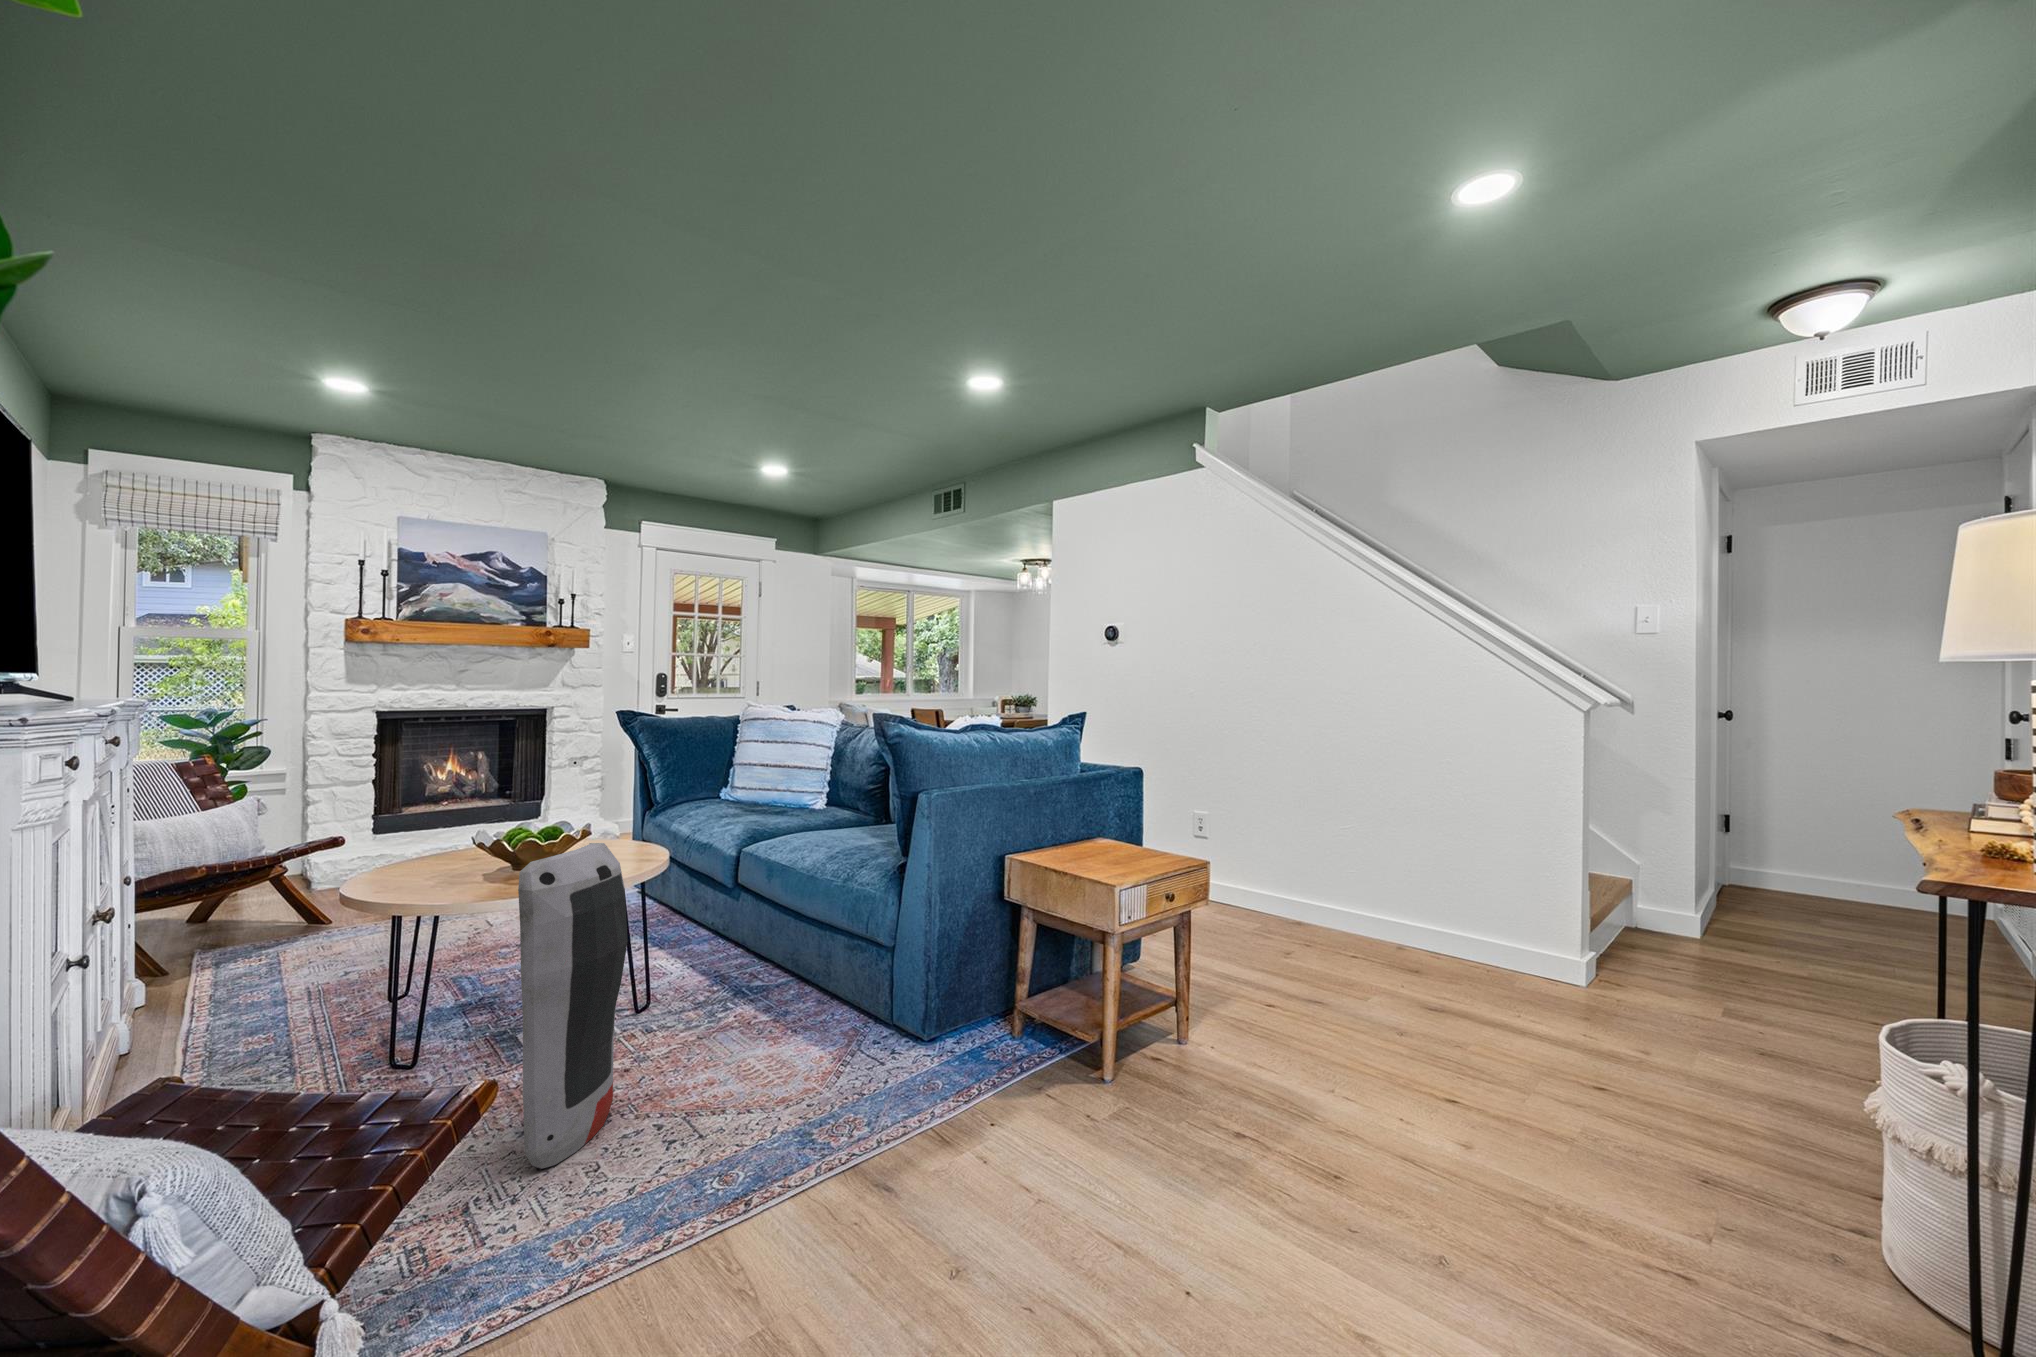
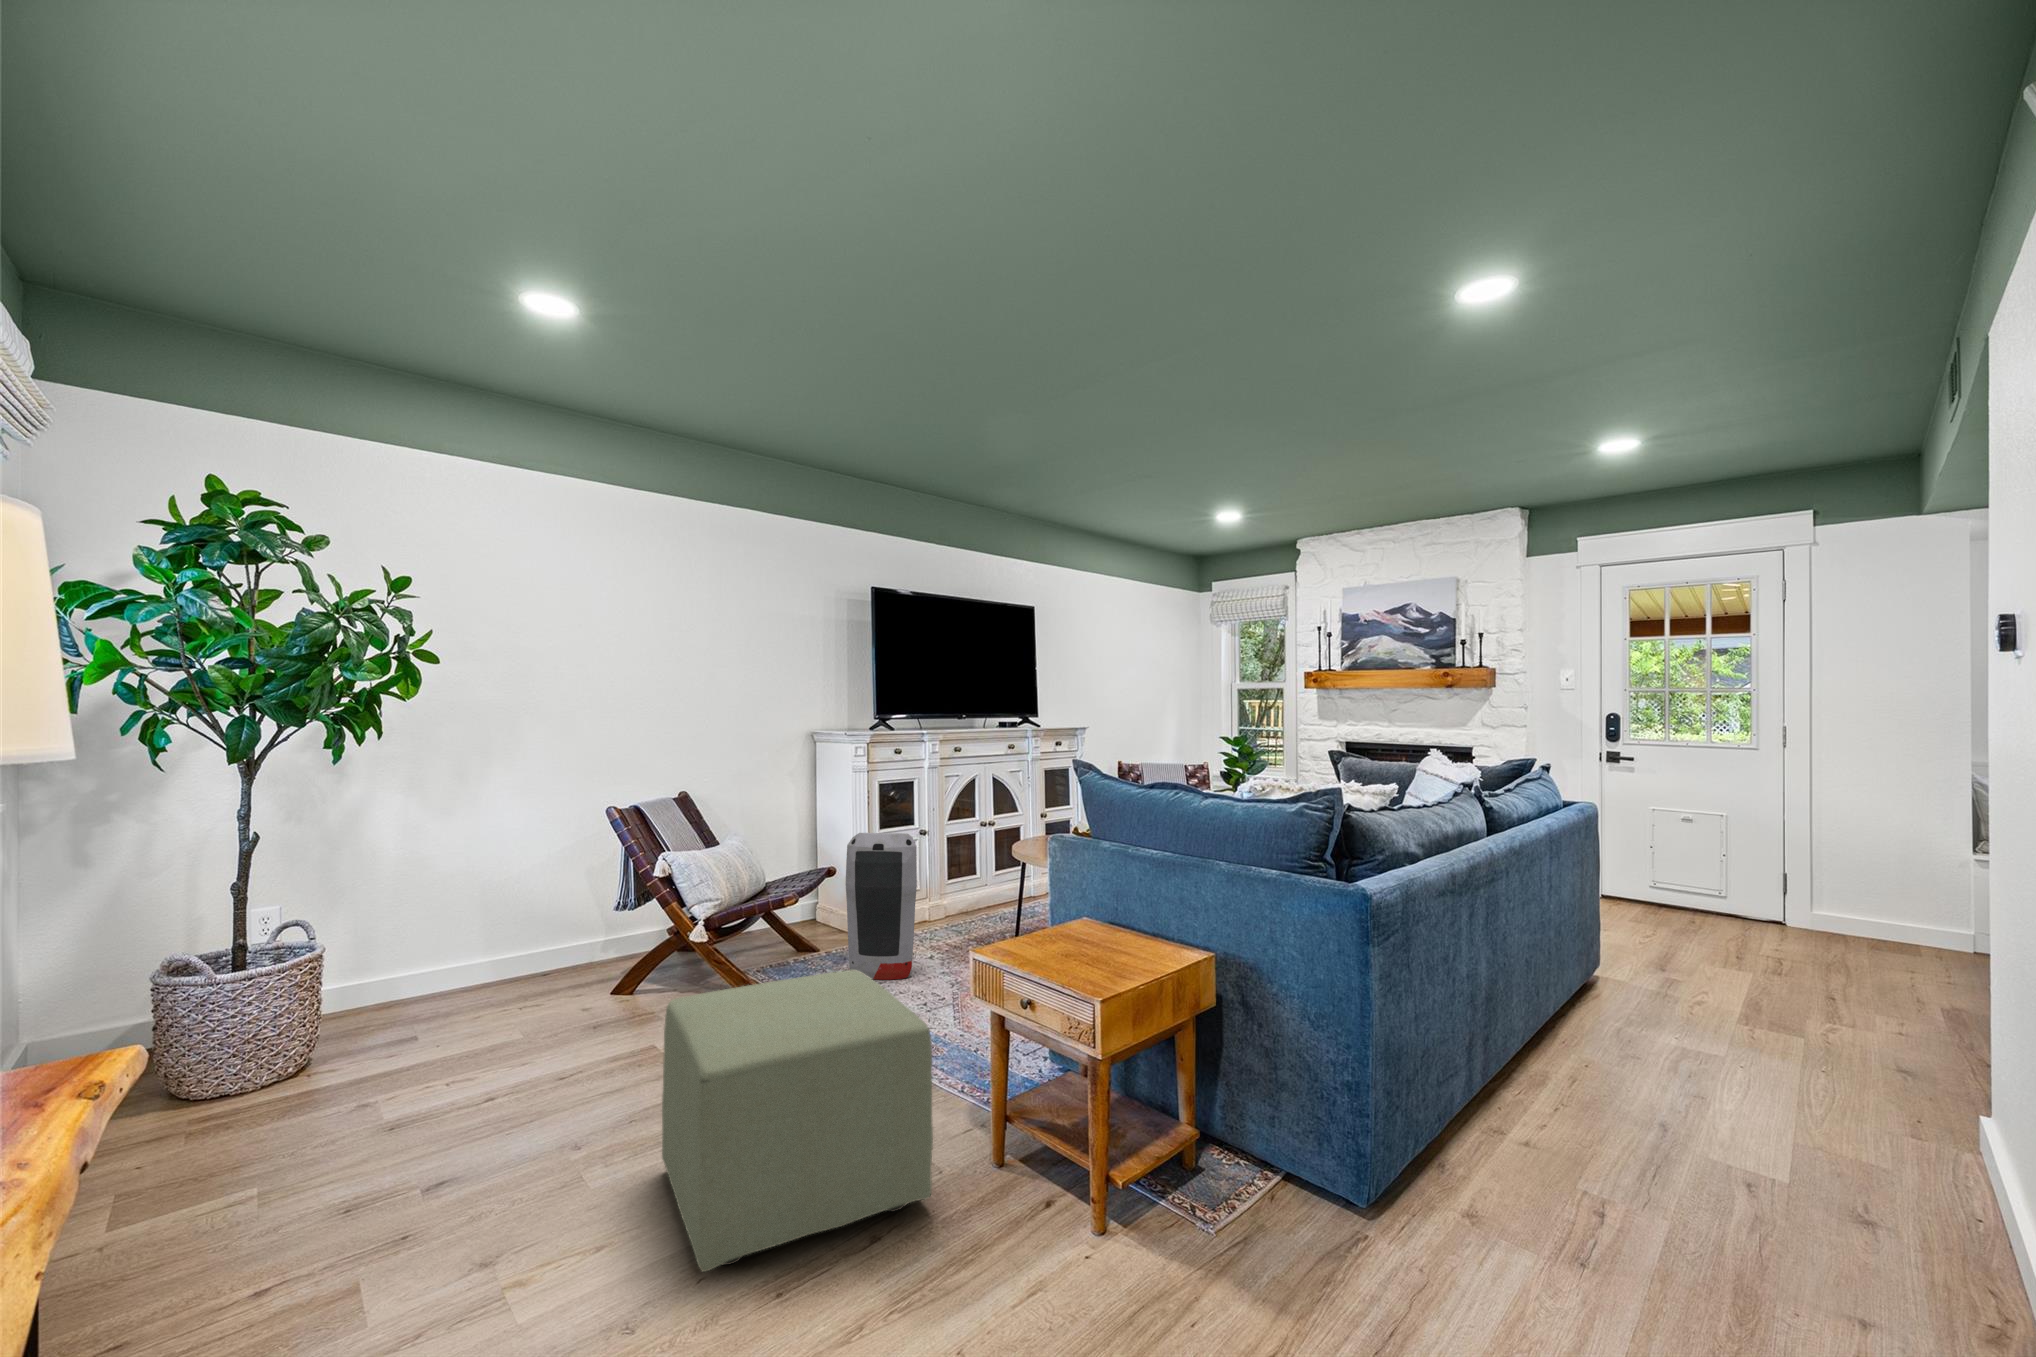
ottoman: none [1136,885,1479,1194] -> present [662,970,933,1272]

